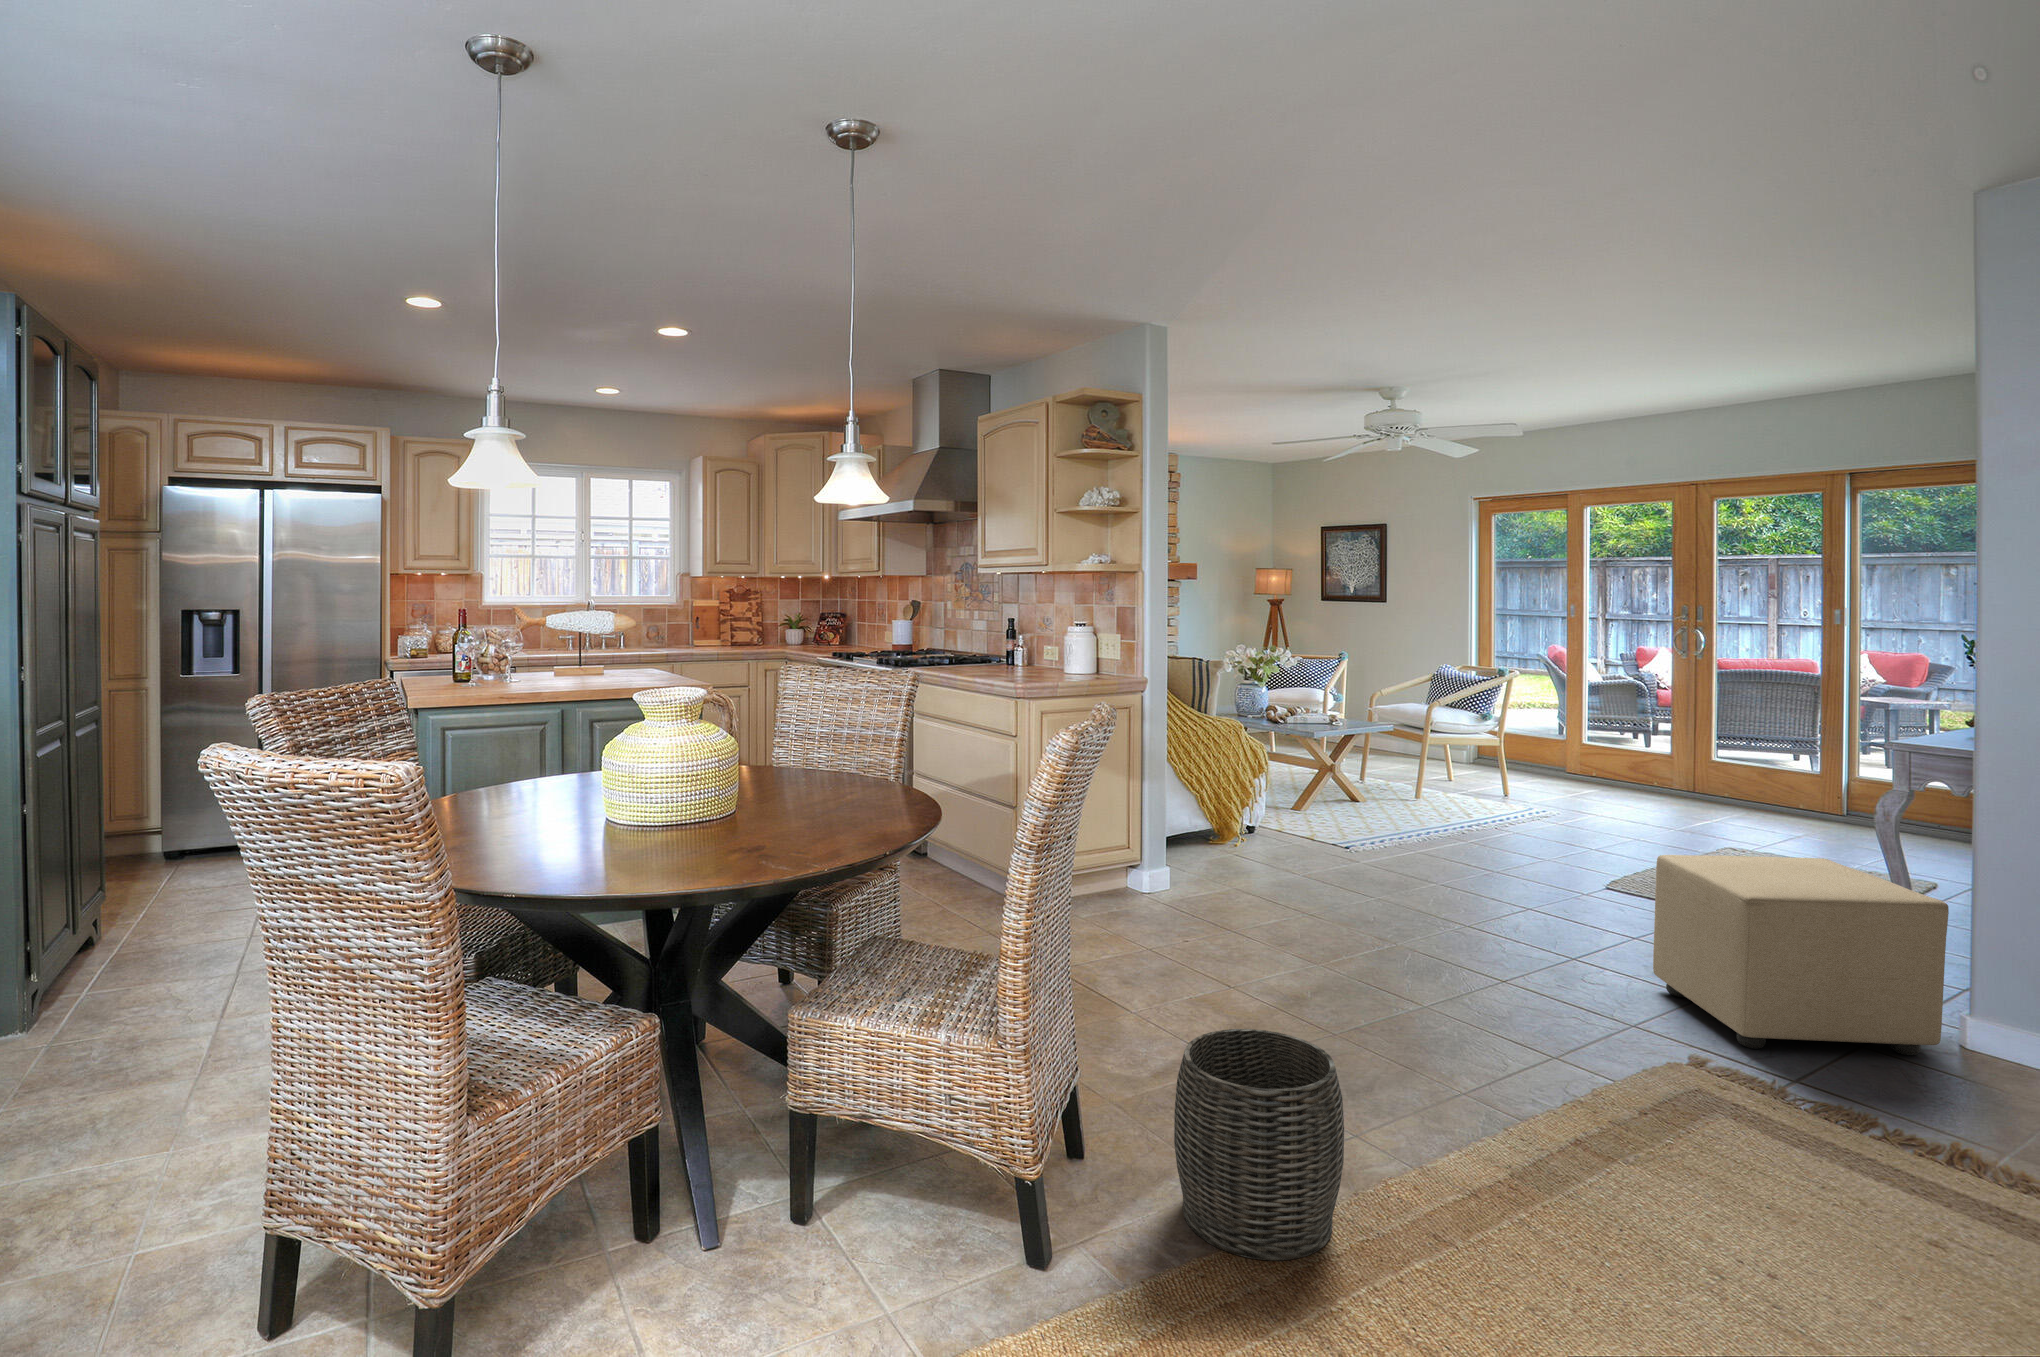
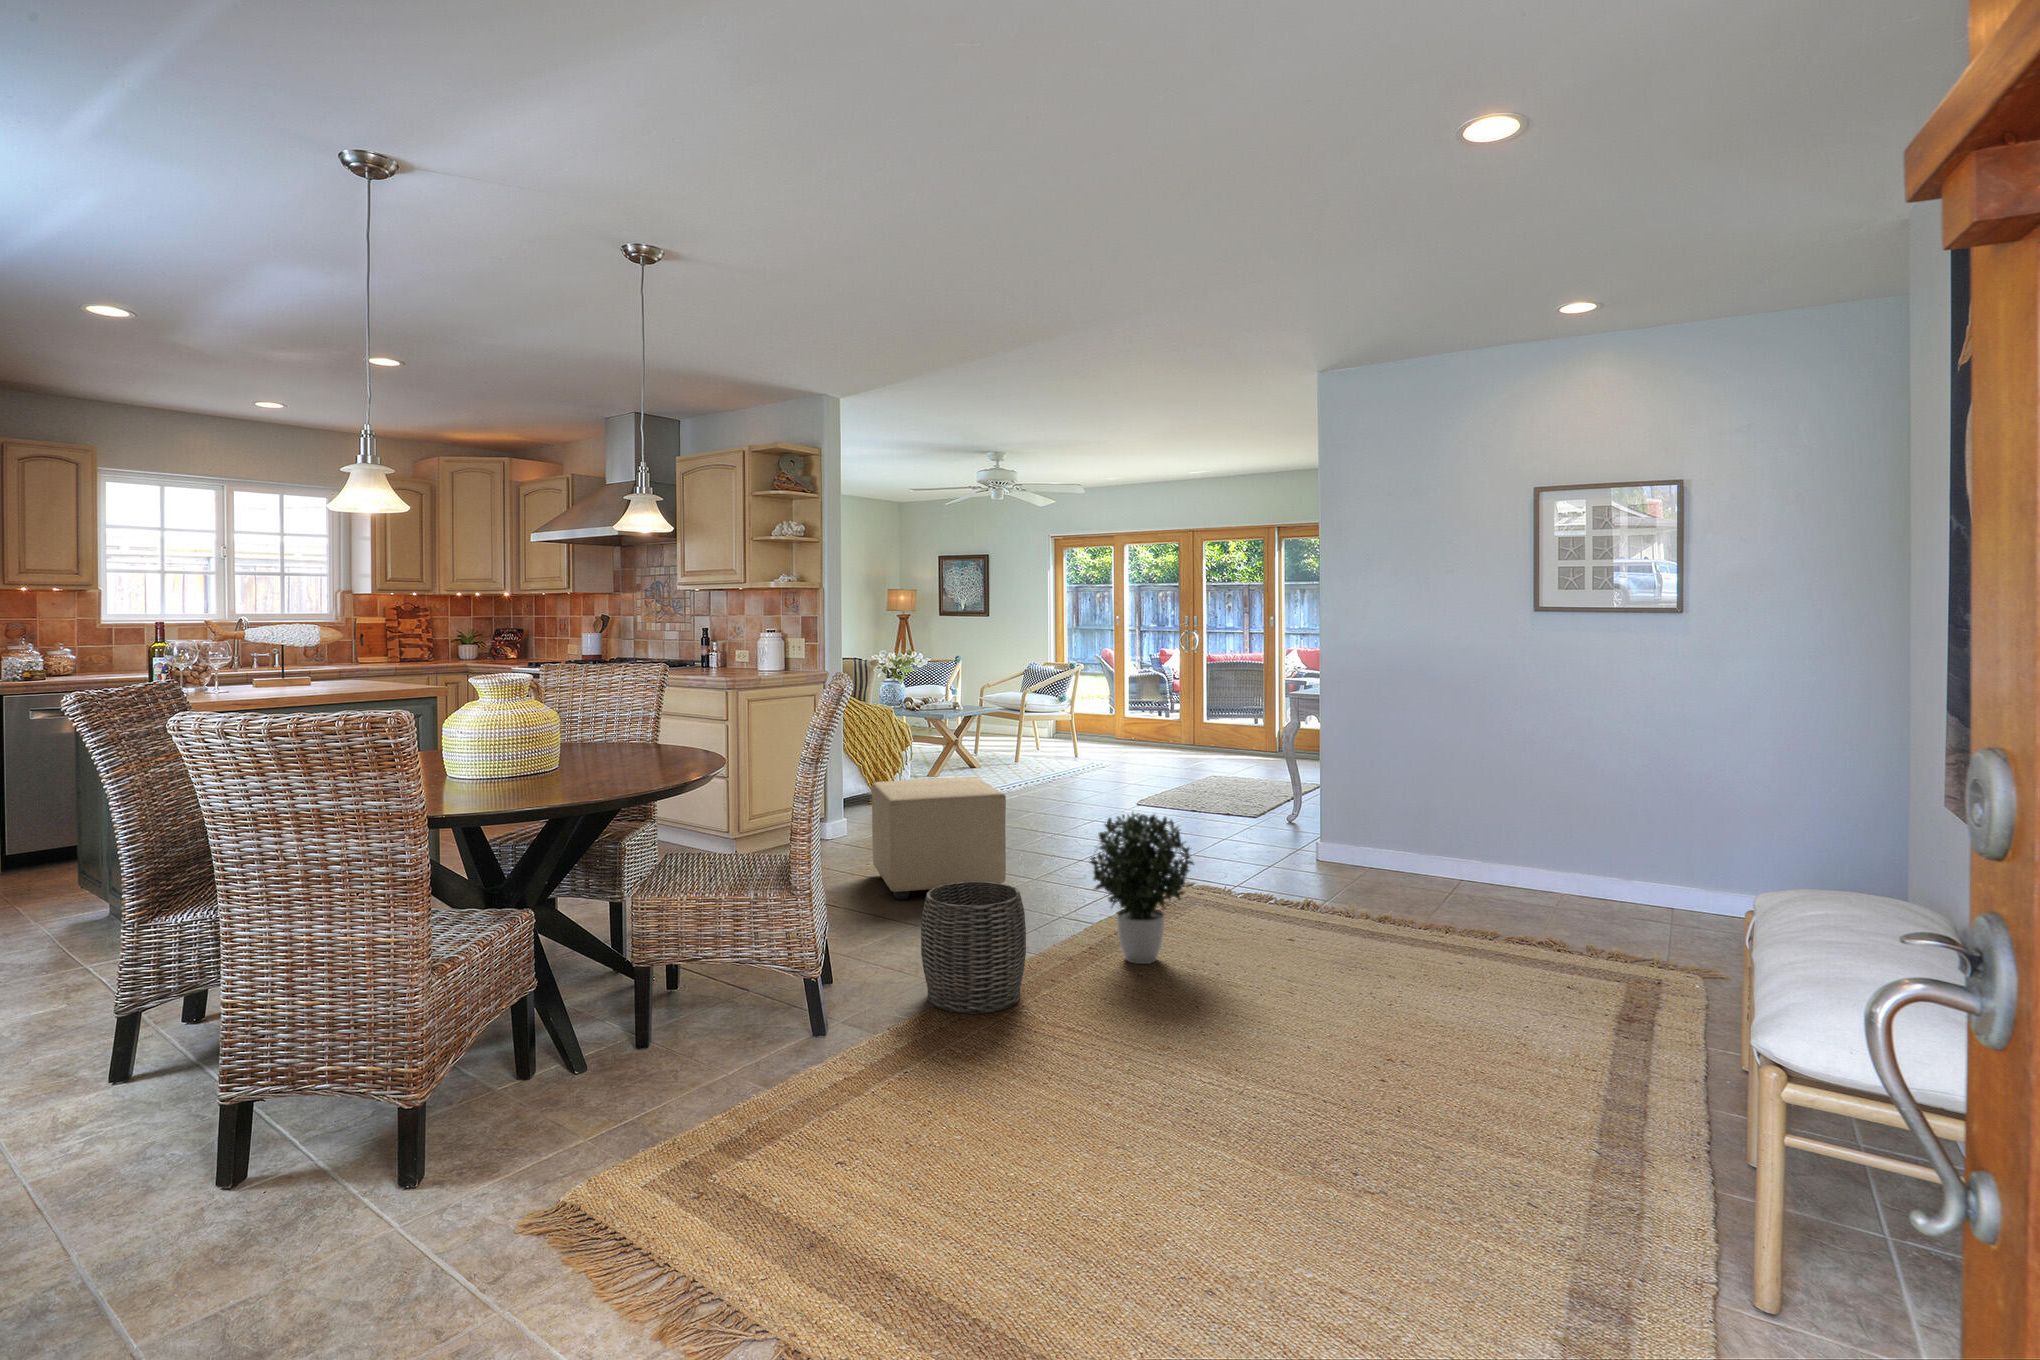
ottoman: present [1653,855,1949,1055] -> present [872,777,1006,899]
potted plant: none [1467,944,1667,1204] -> present [1090,811,1194,964]

